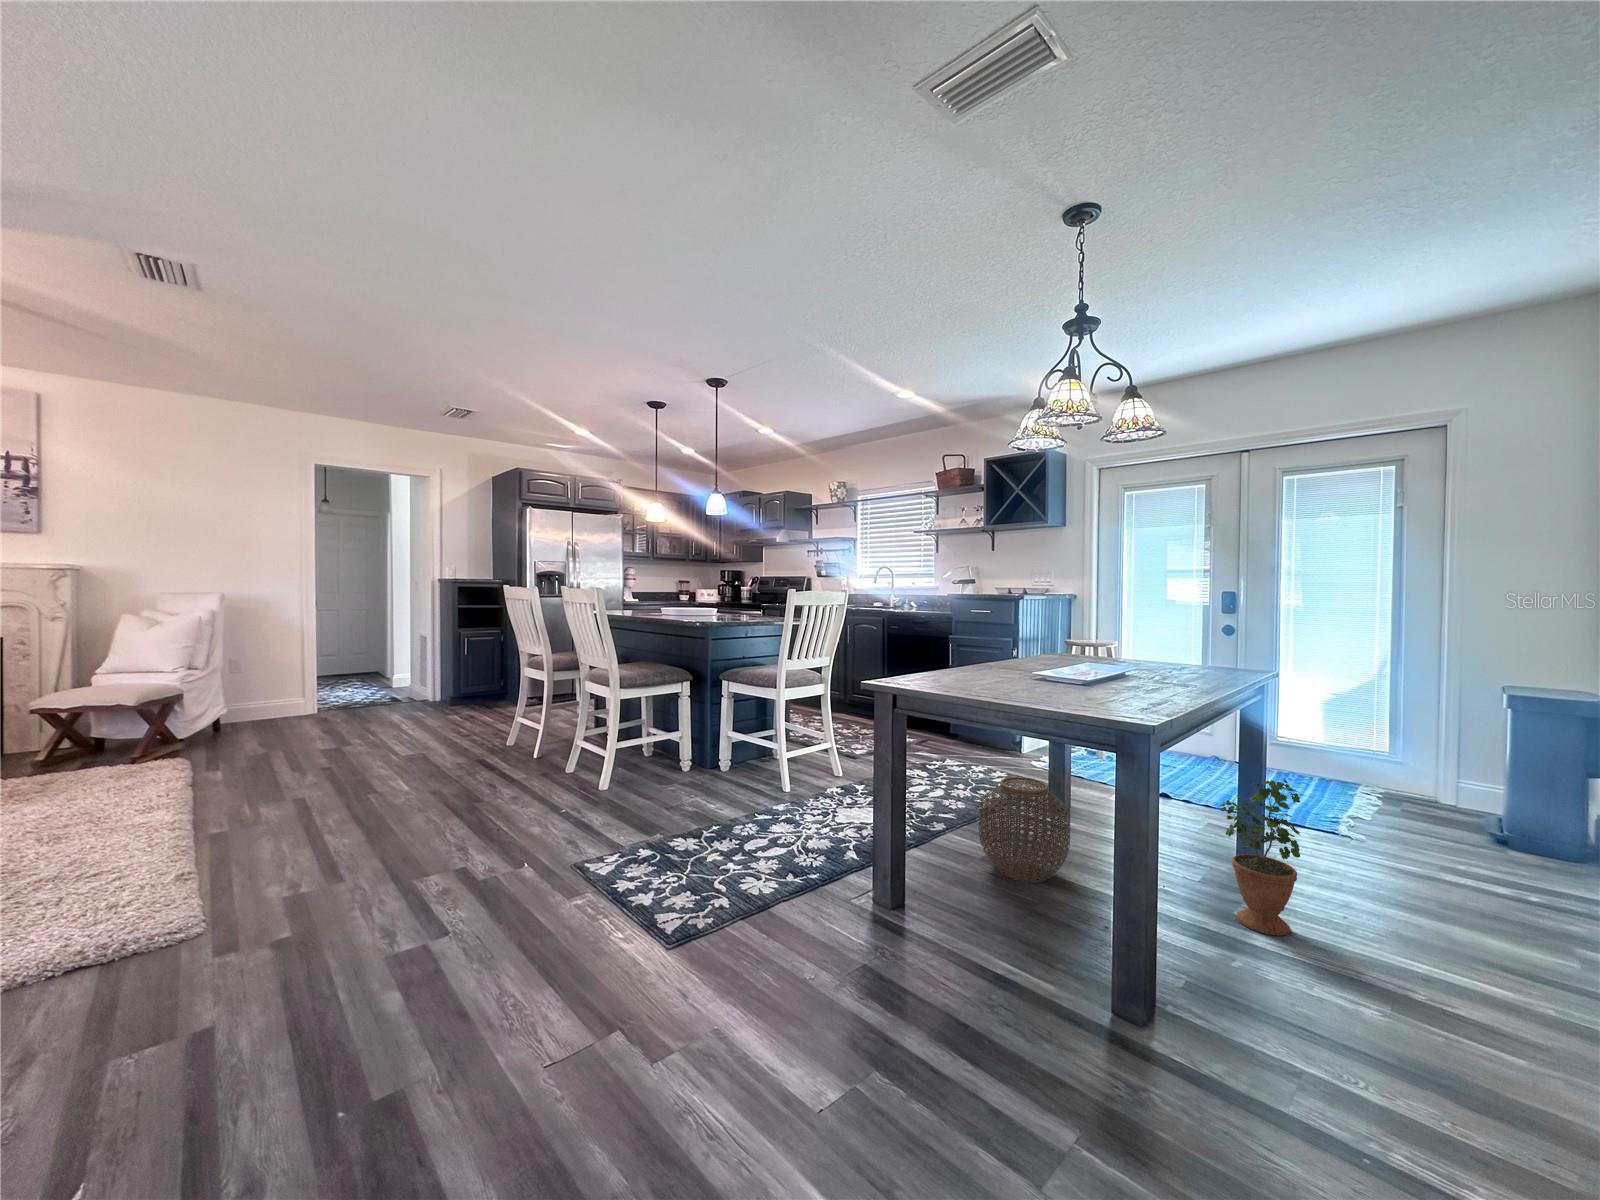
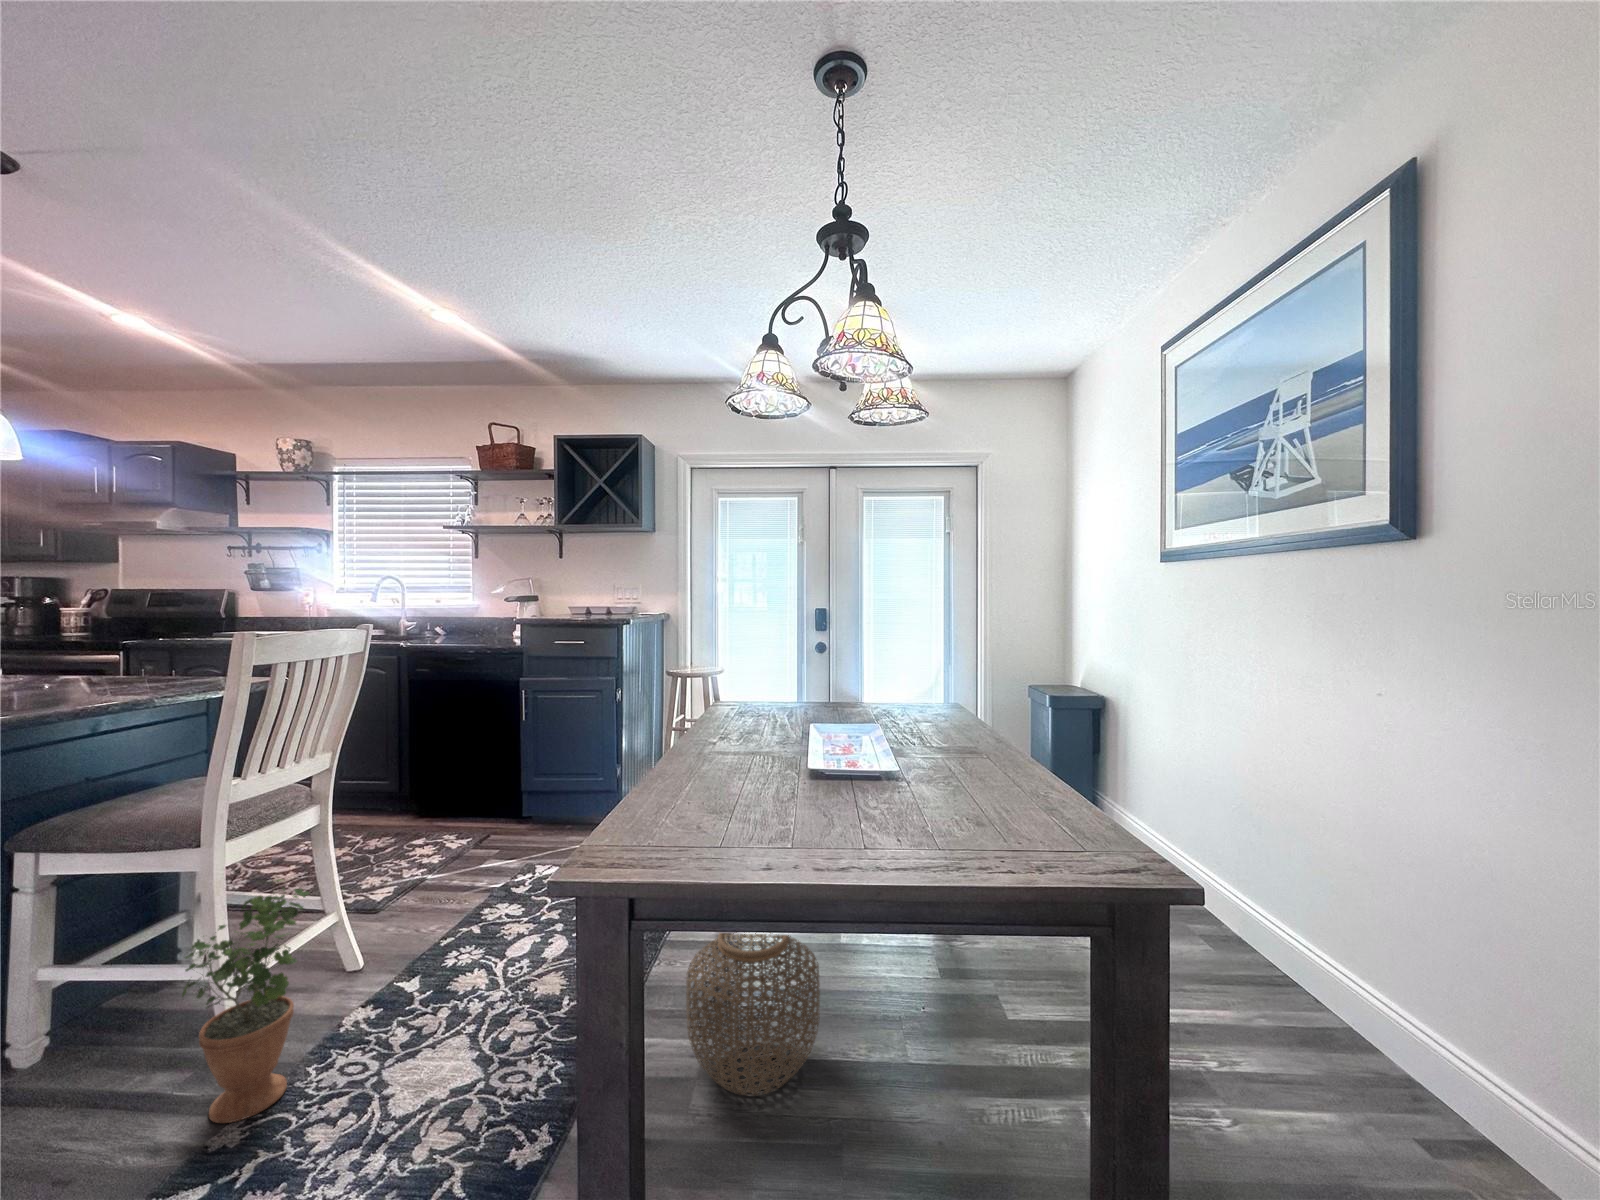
potted plant: present [1220,773,1300,936] -> present [182,880,309,1123]

